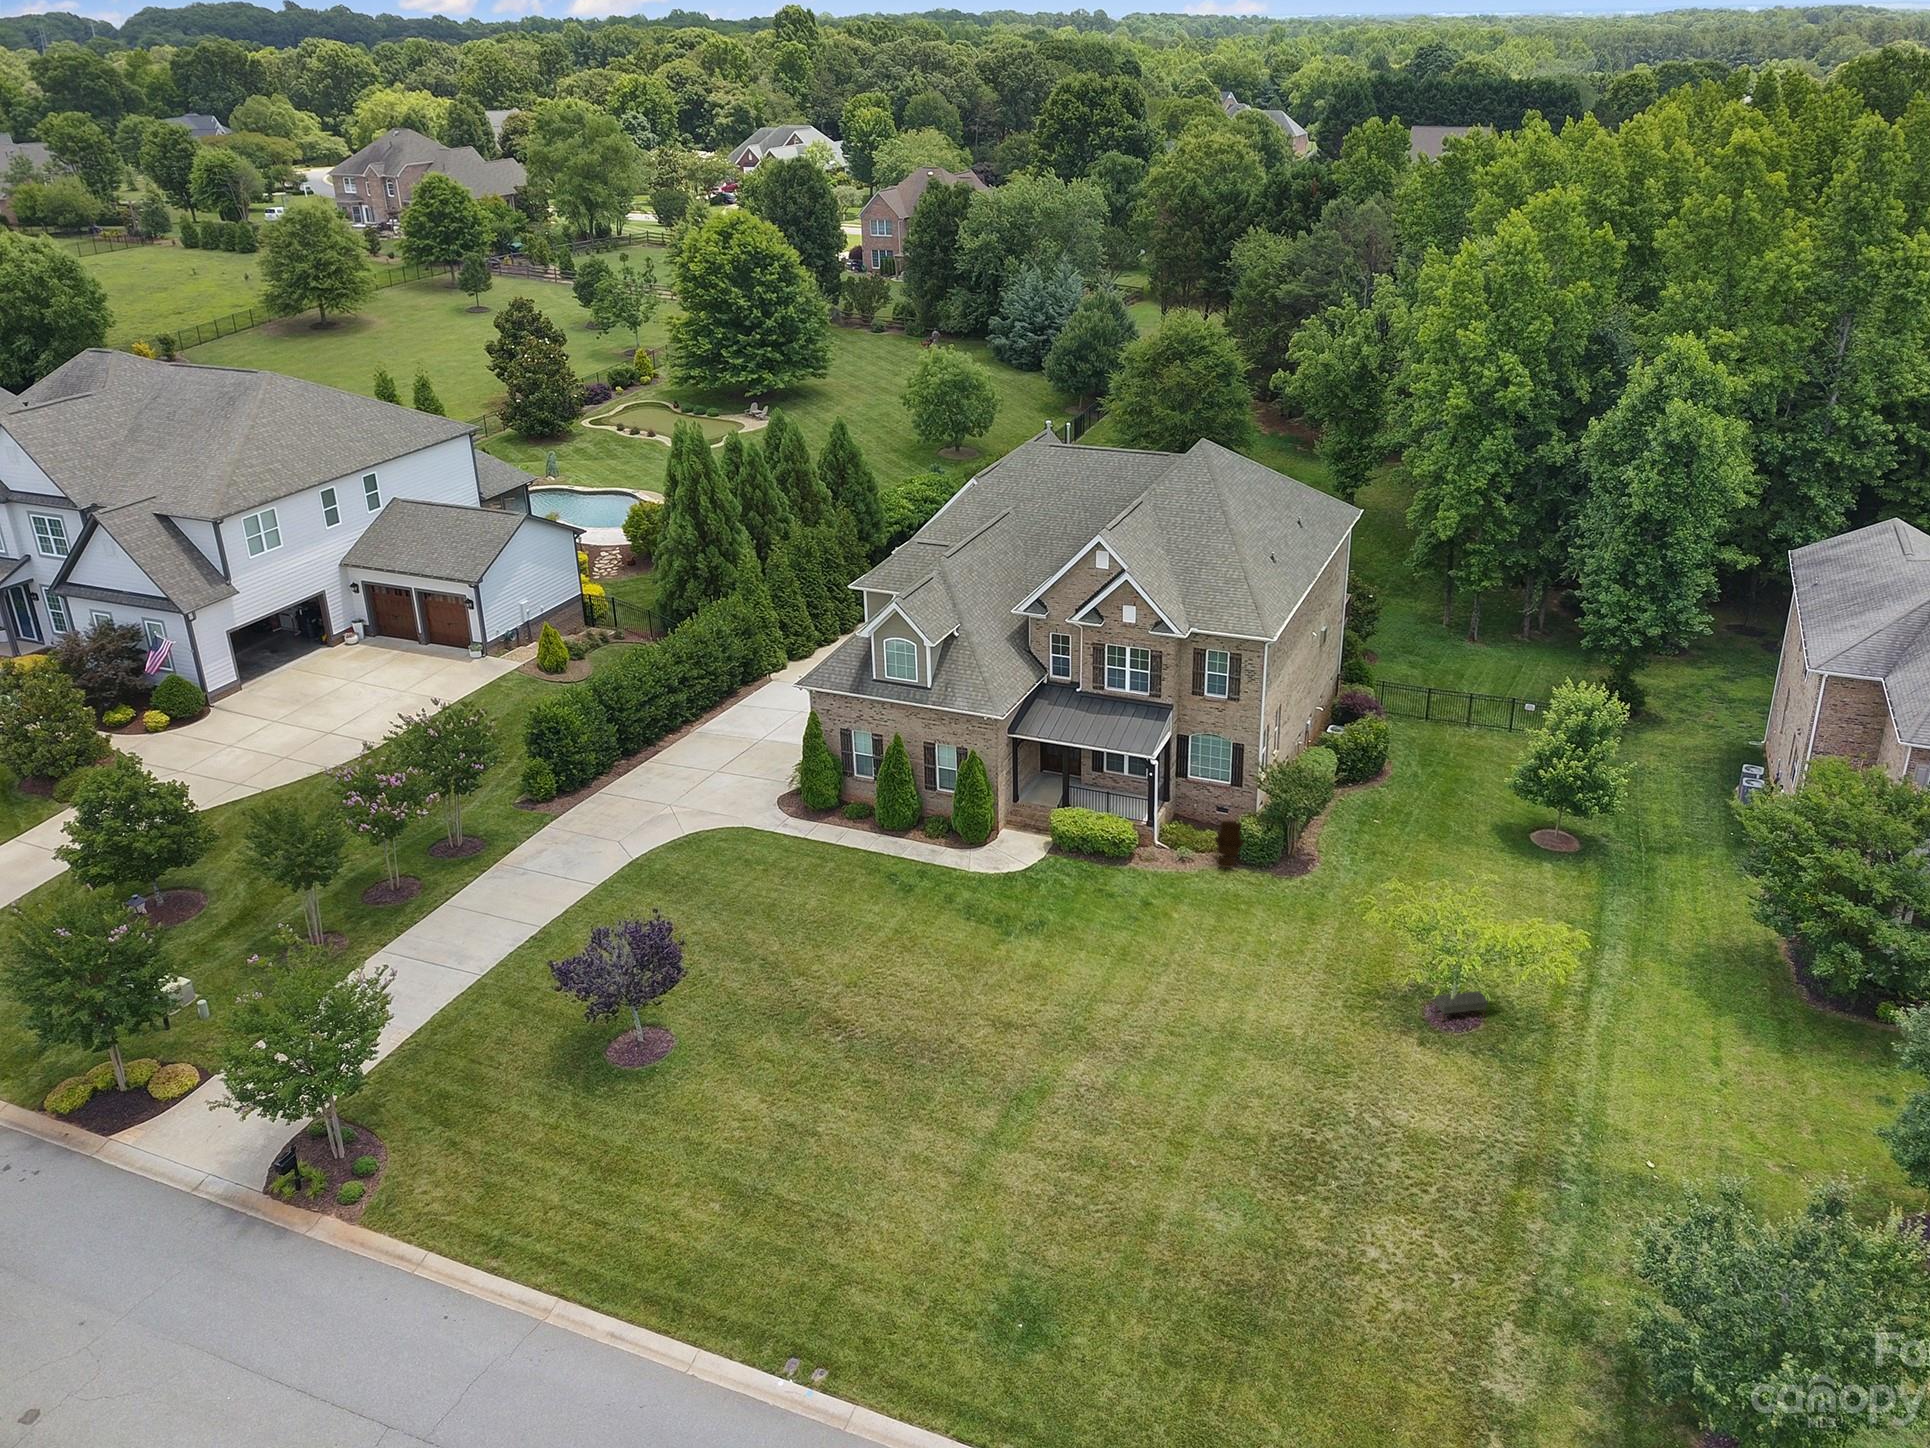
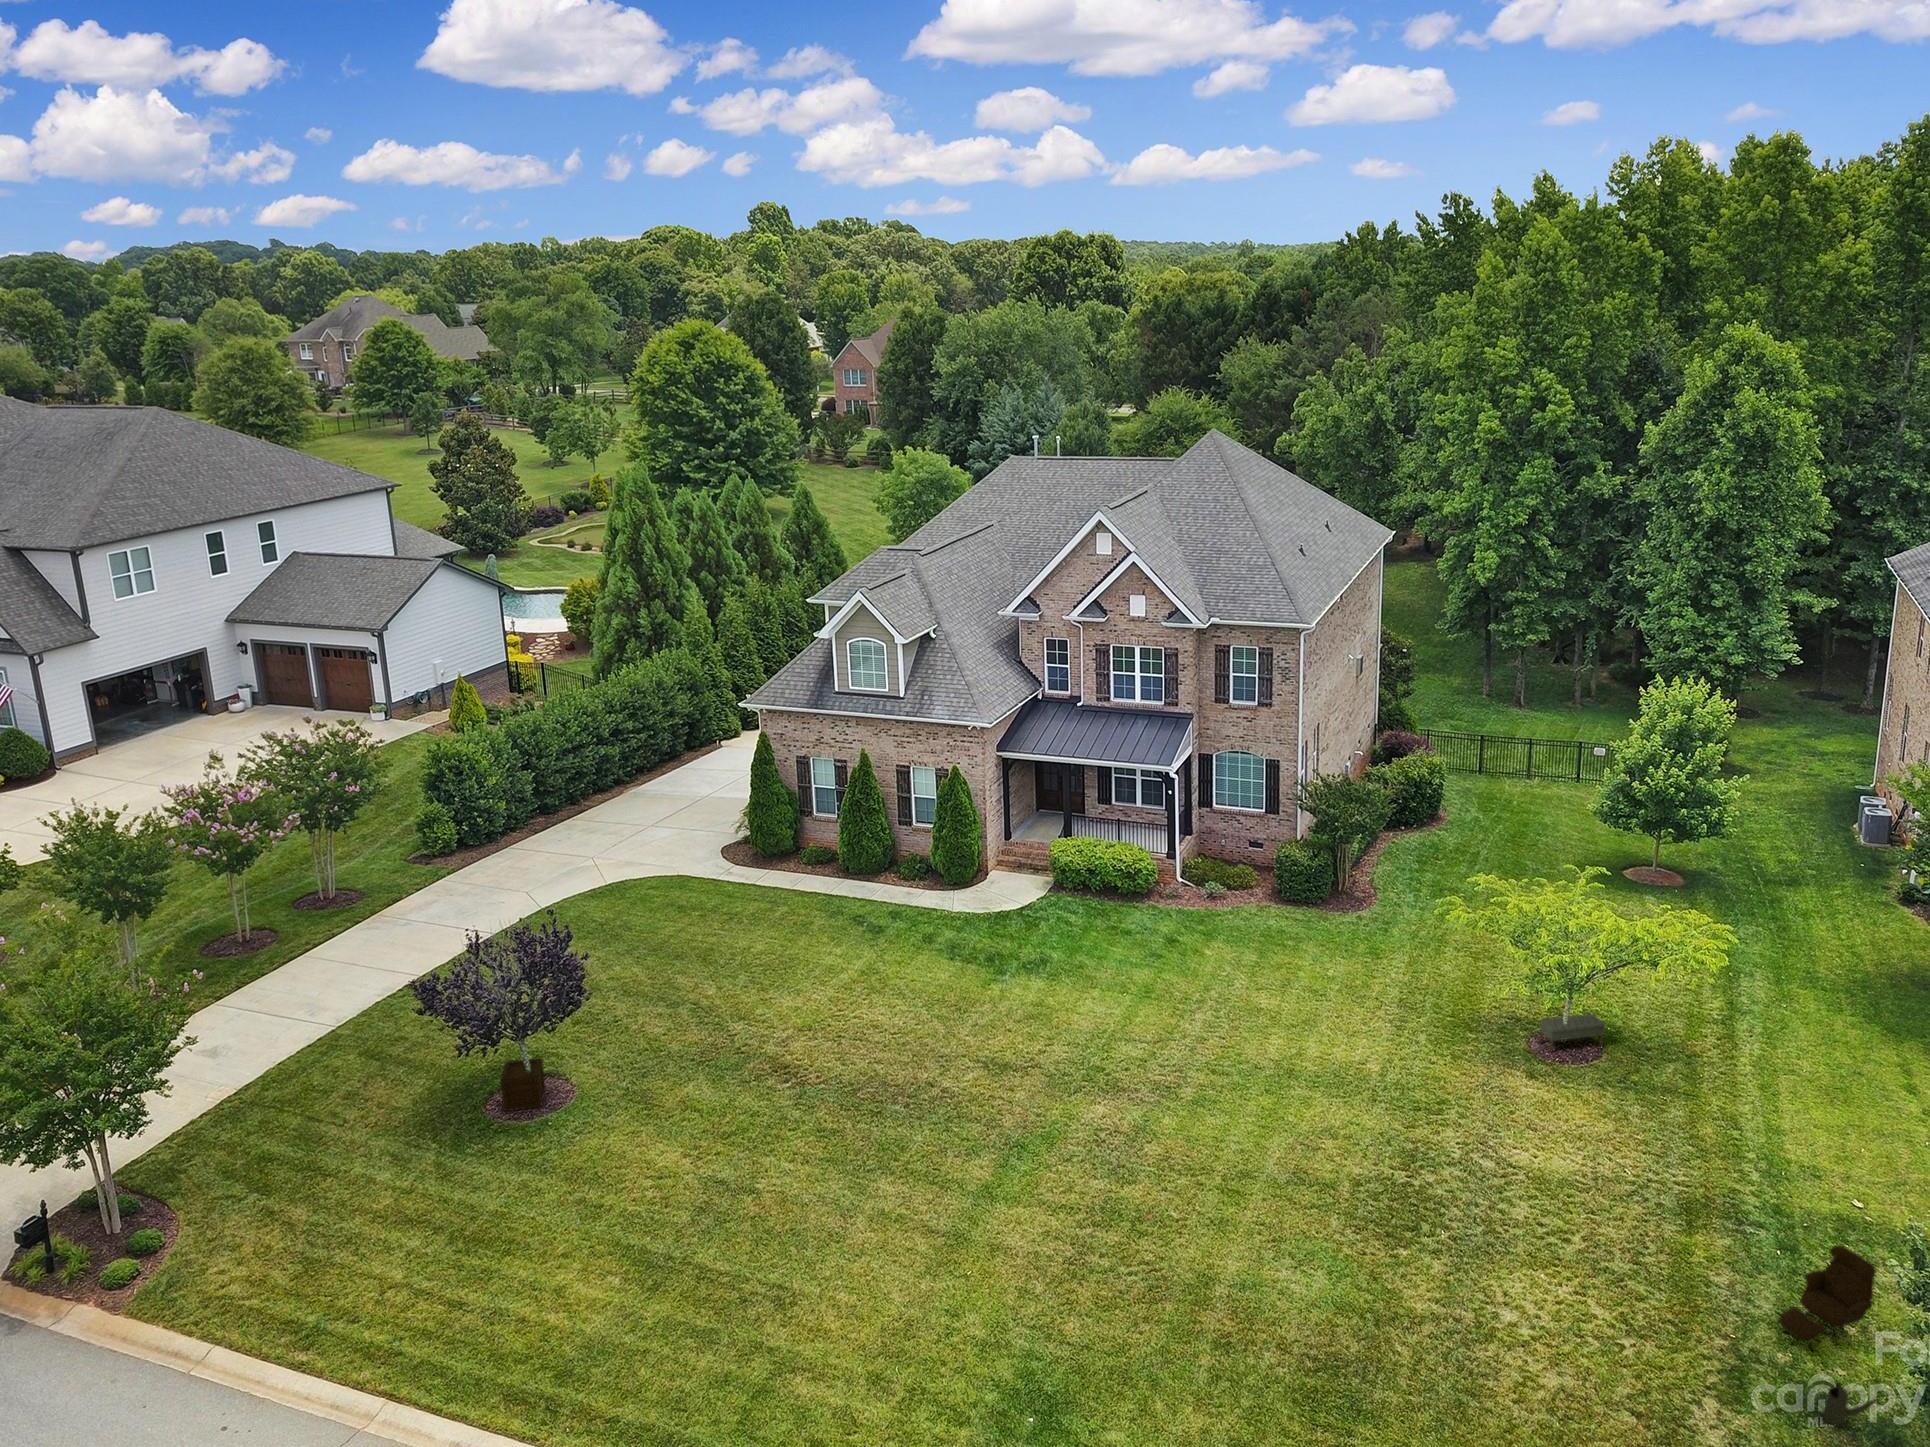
lounge chair: present [1215,821,1244,868] -> present [1779,1245,1876,1350]
wooden crate: none [617,1015,650,1058] -> present [500,1058,546,1111]
watering can: none [1582,1316,1624,1347] -> present [1818,1382,1878,1427]

